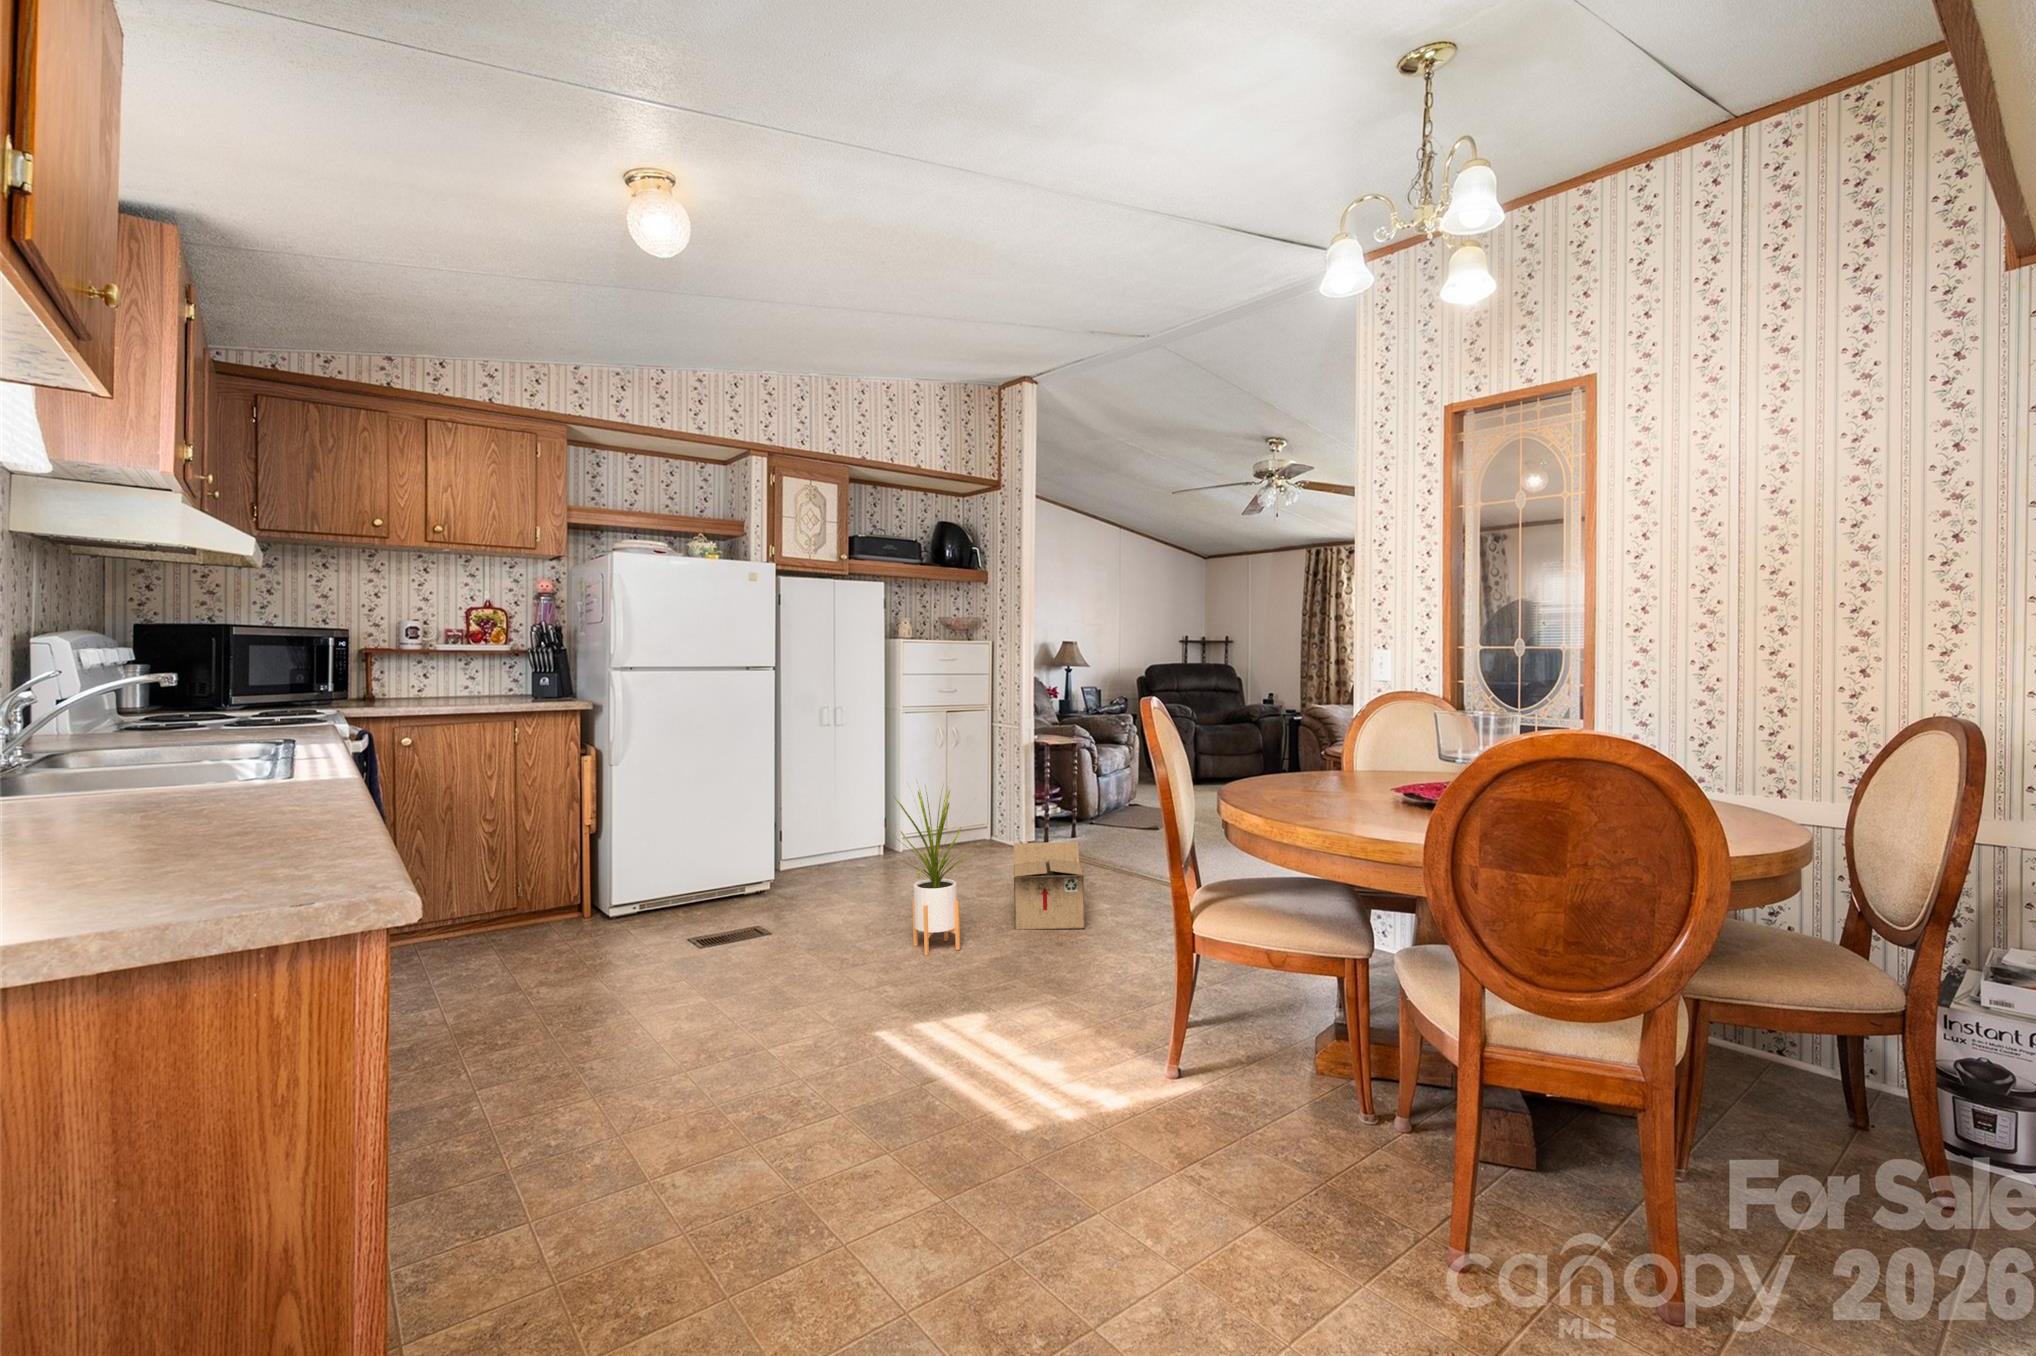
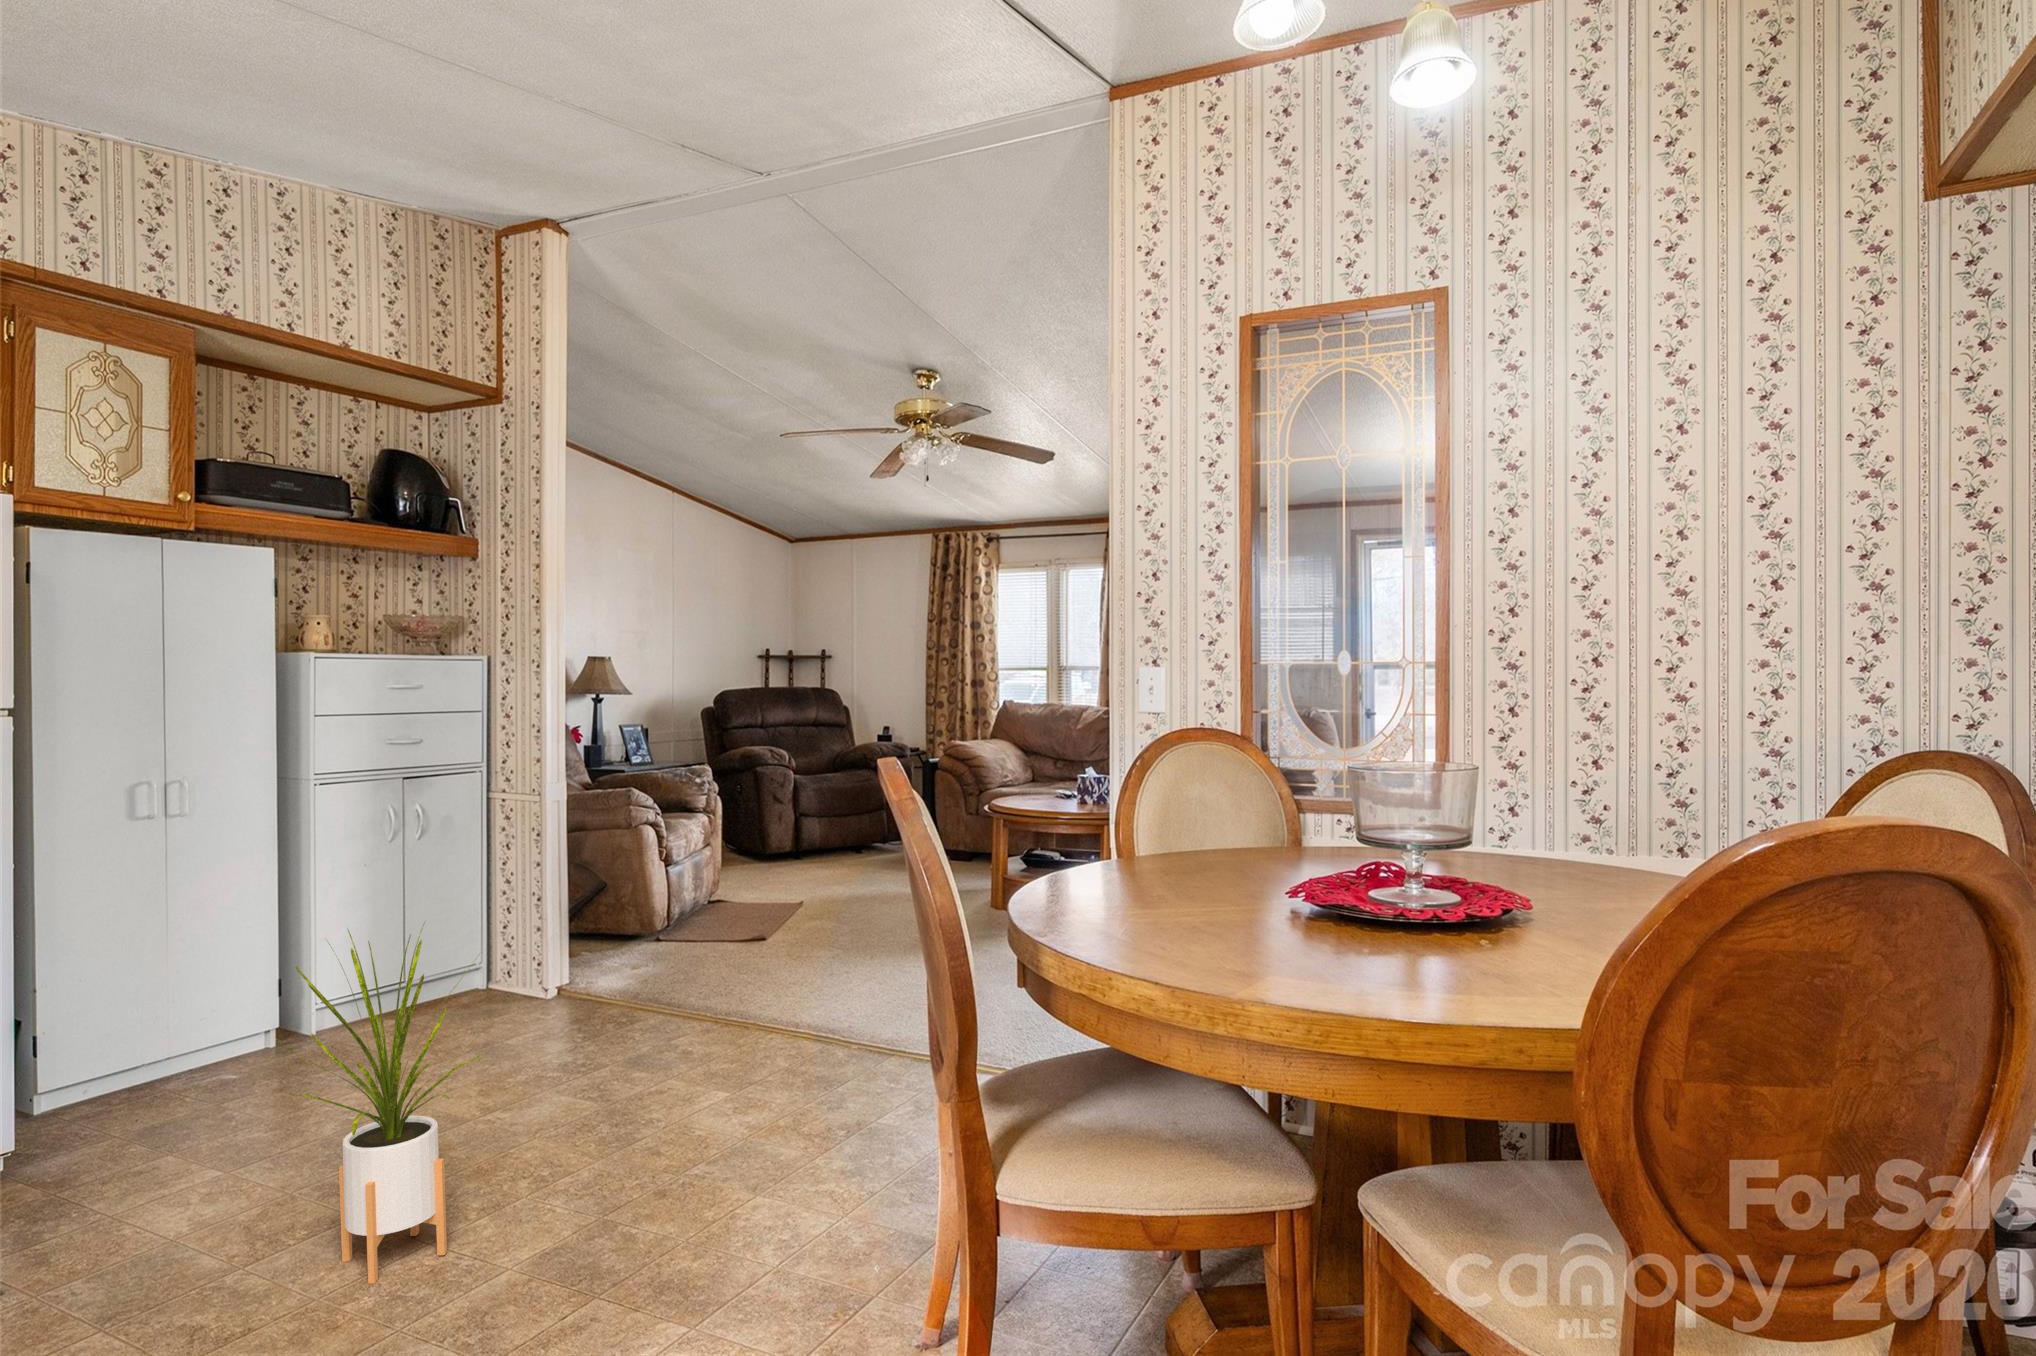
cardboard box: present [1014,842,1085,930] -> none [546,999,689,1182]

